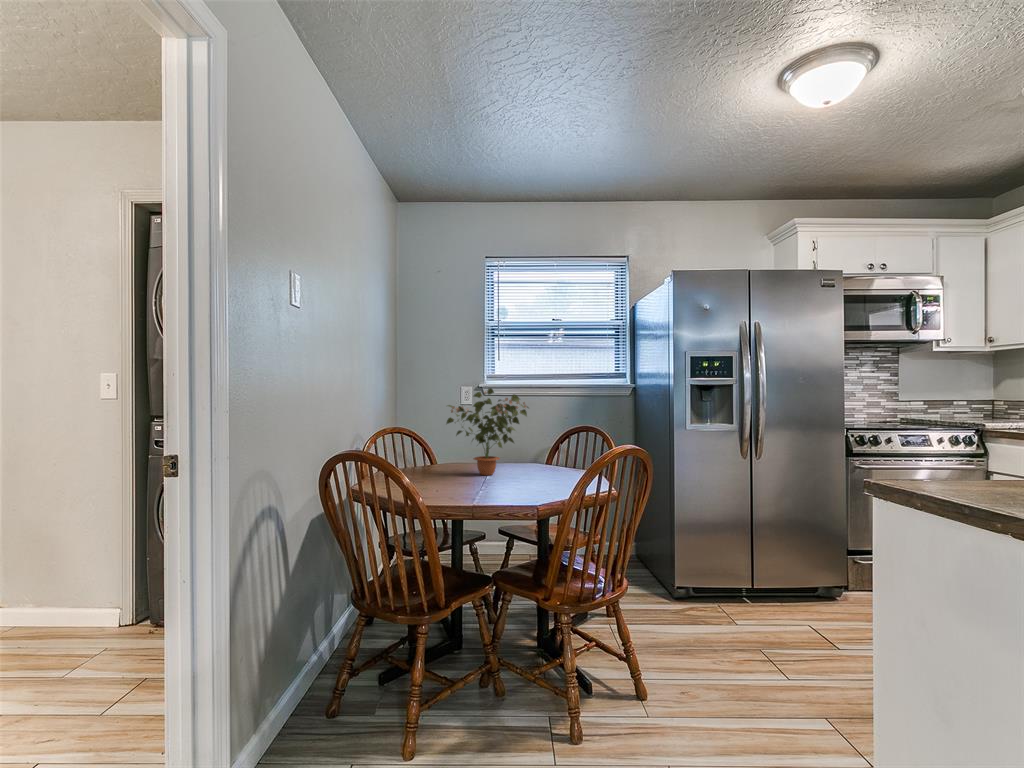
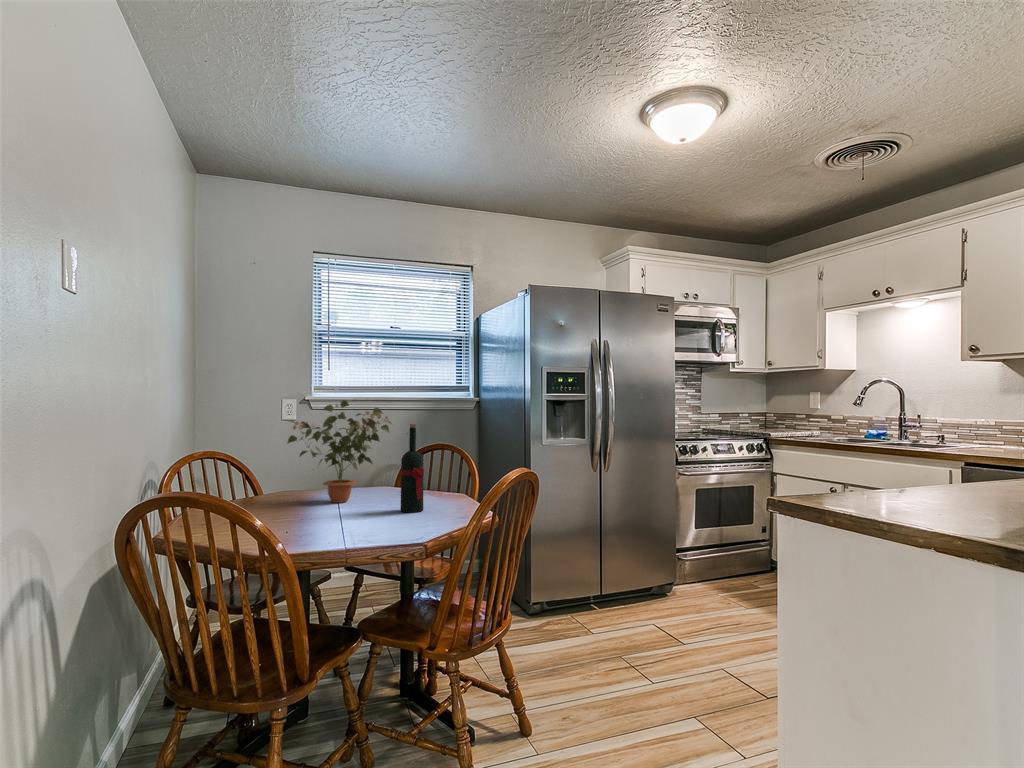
wine bottle: none [531,409,550,486] -> present [400,424,424,512]

